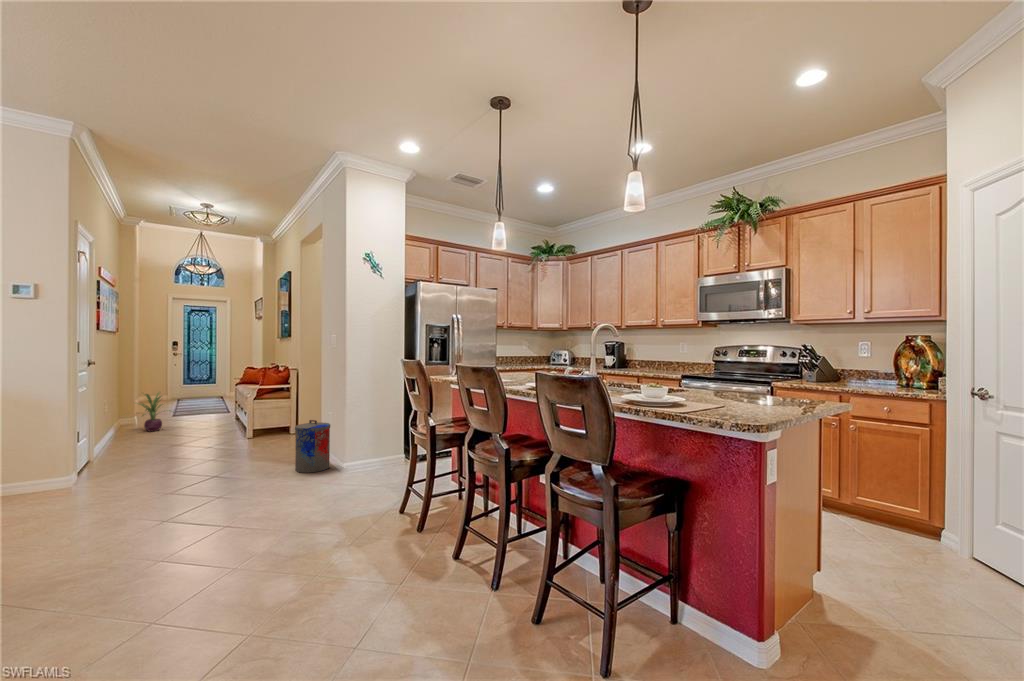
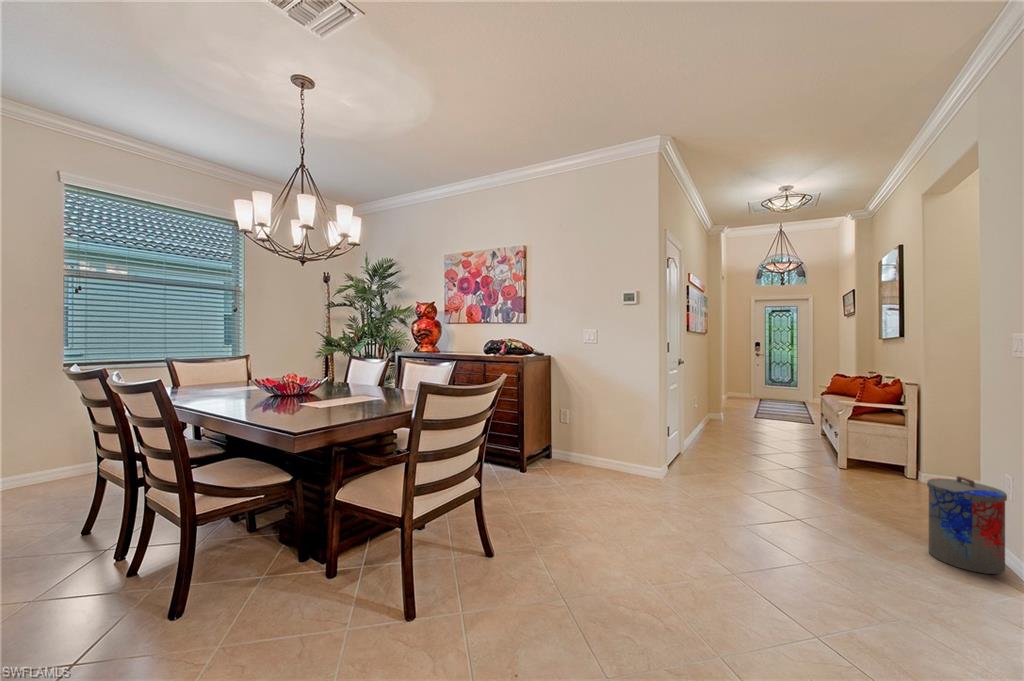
decorative plant: present [140,393,162,431] -> none [708,393,756,434]

